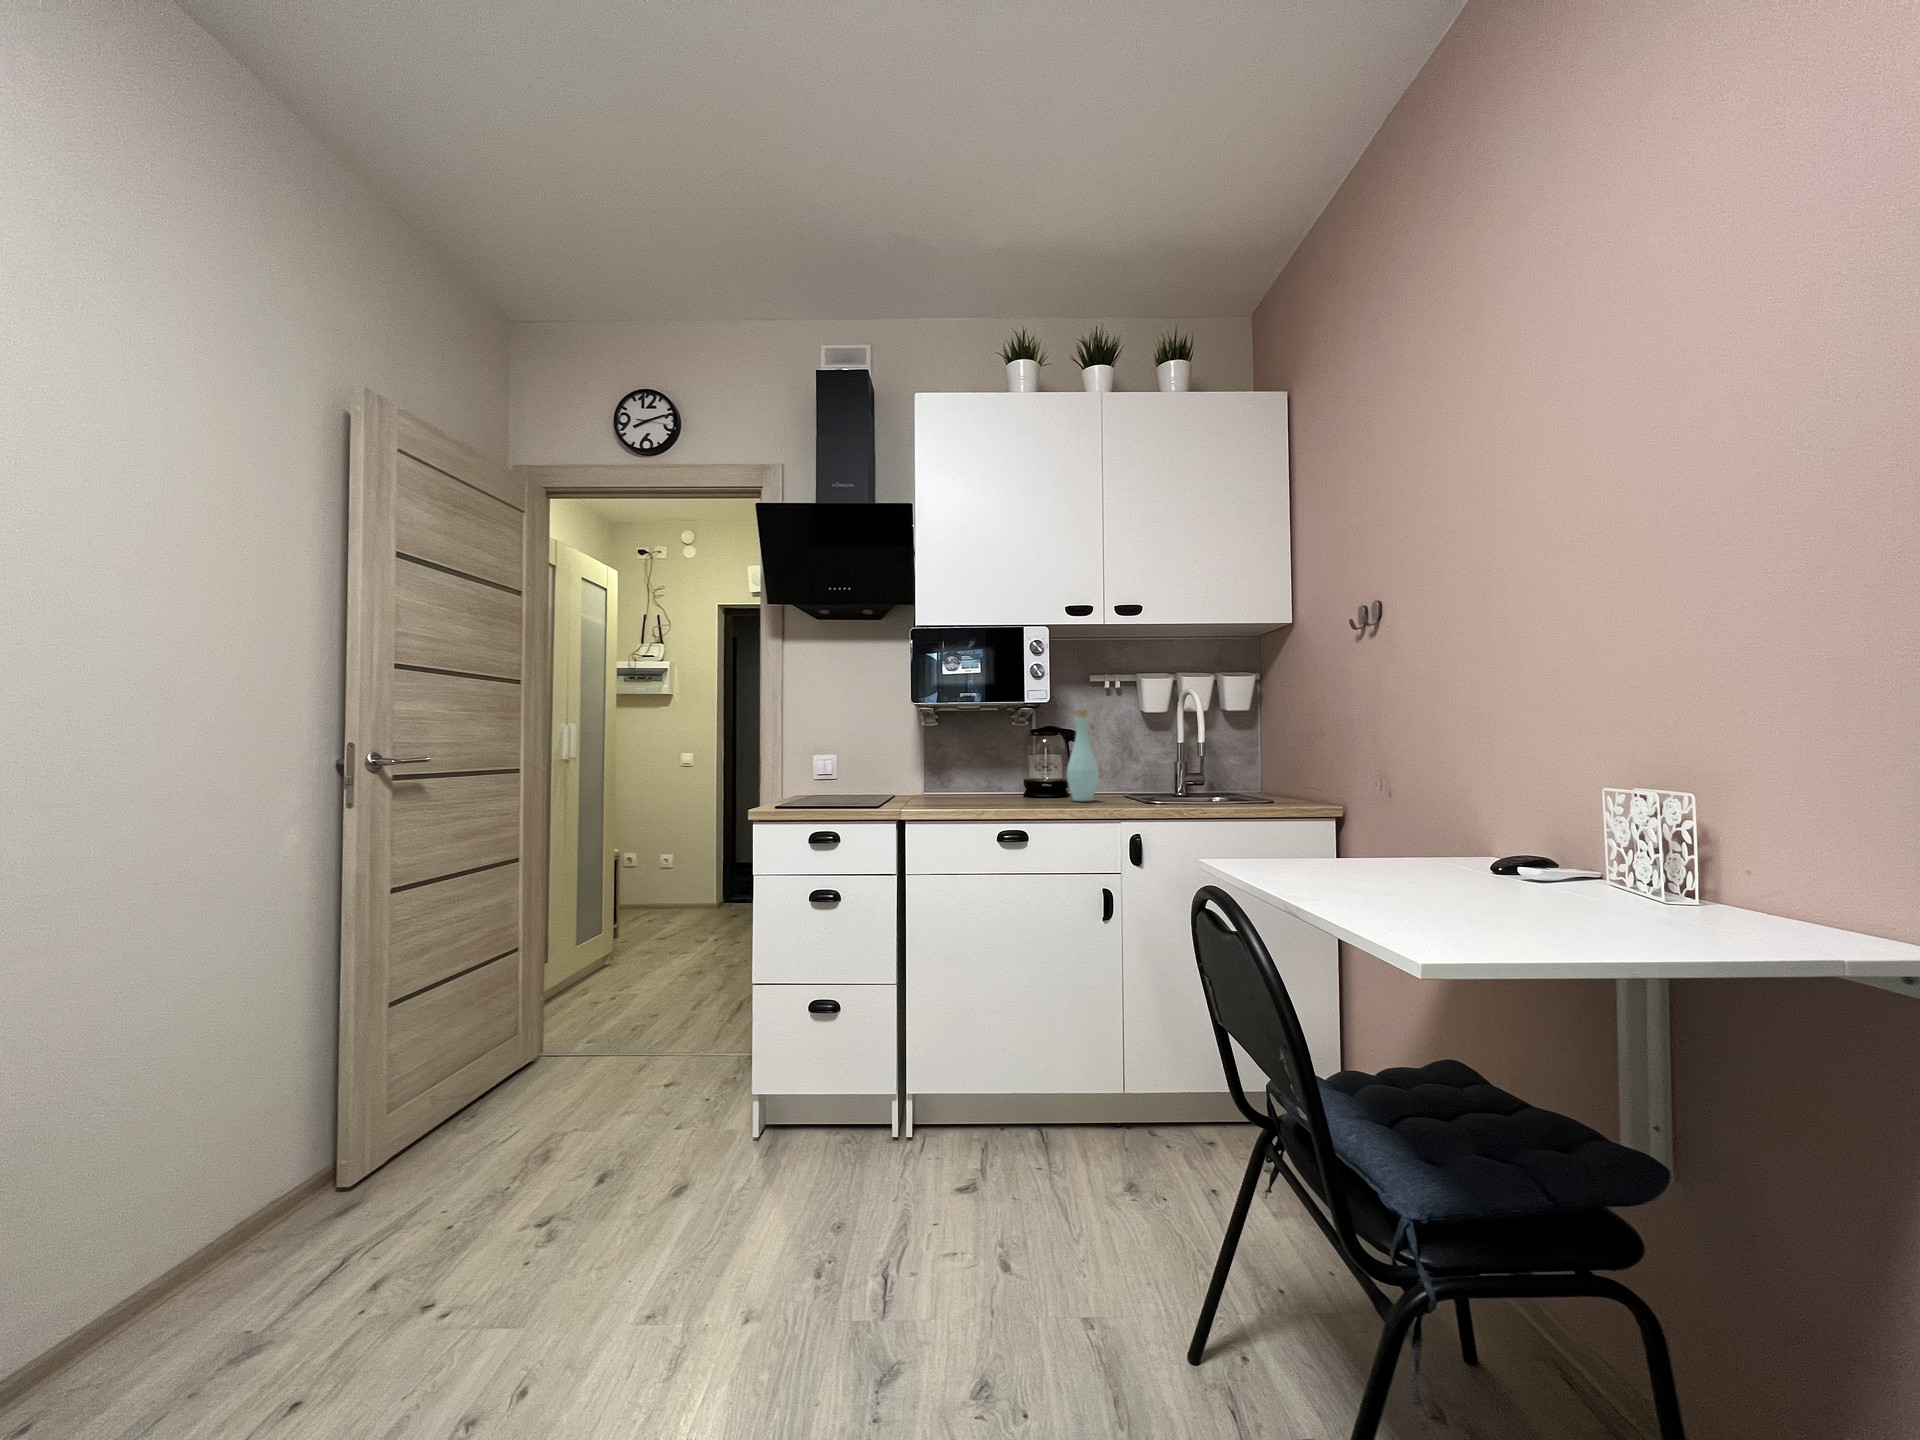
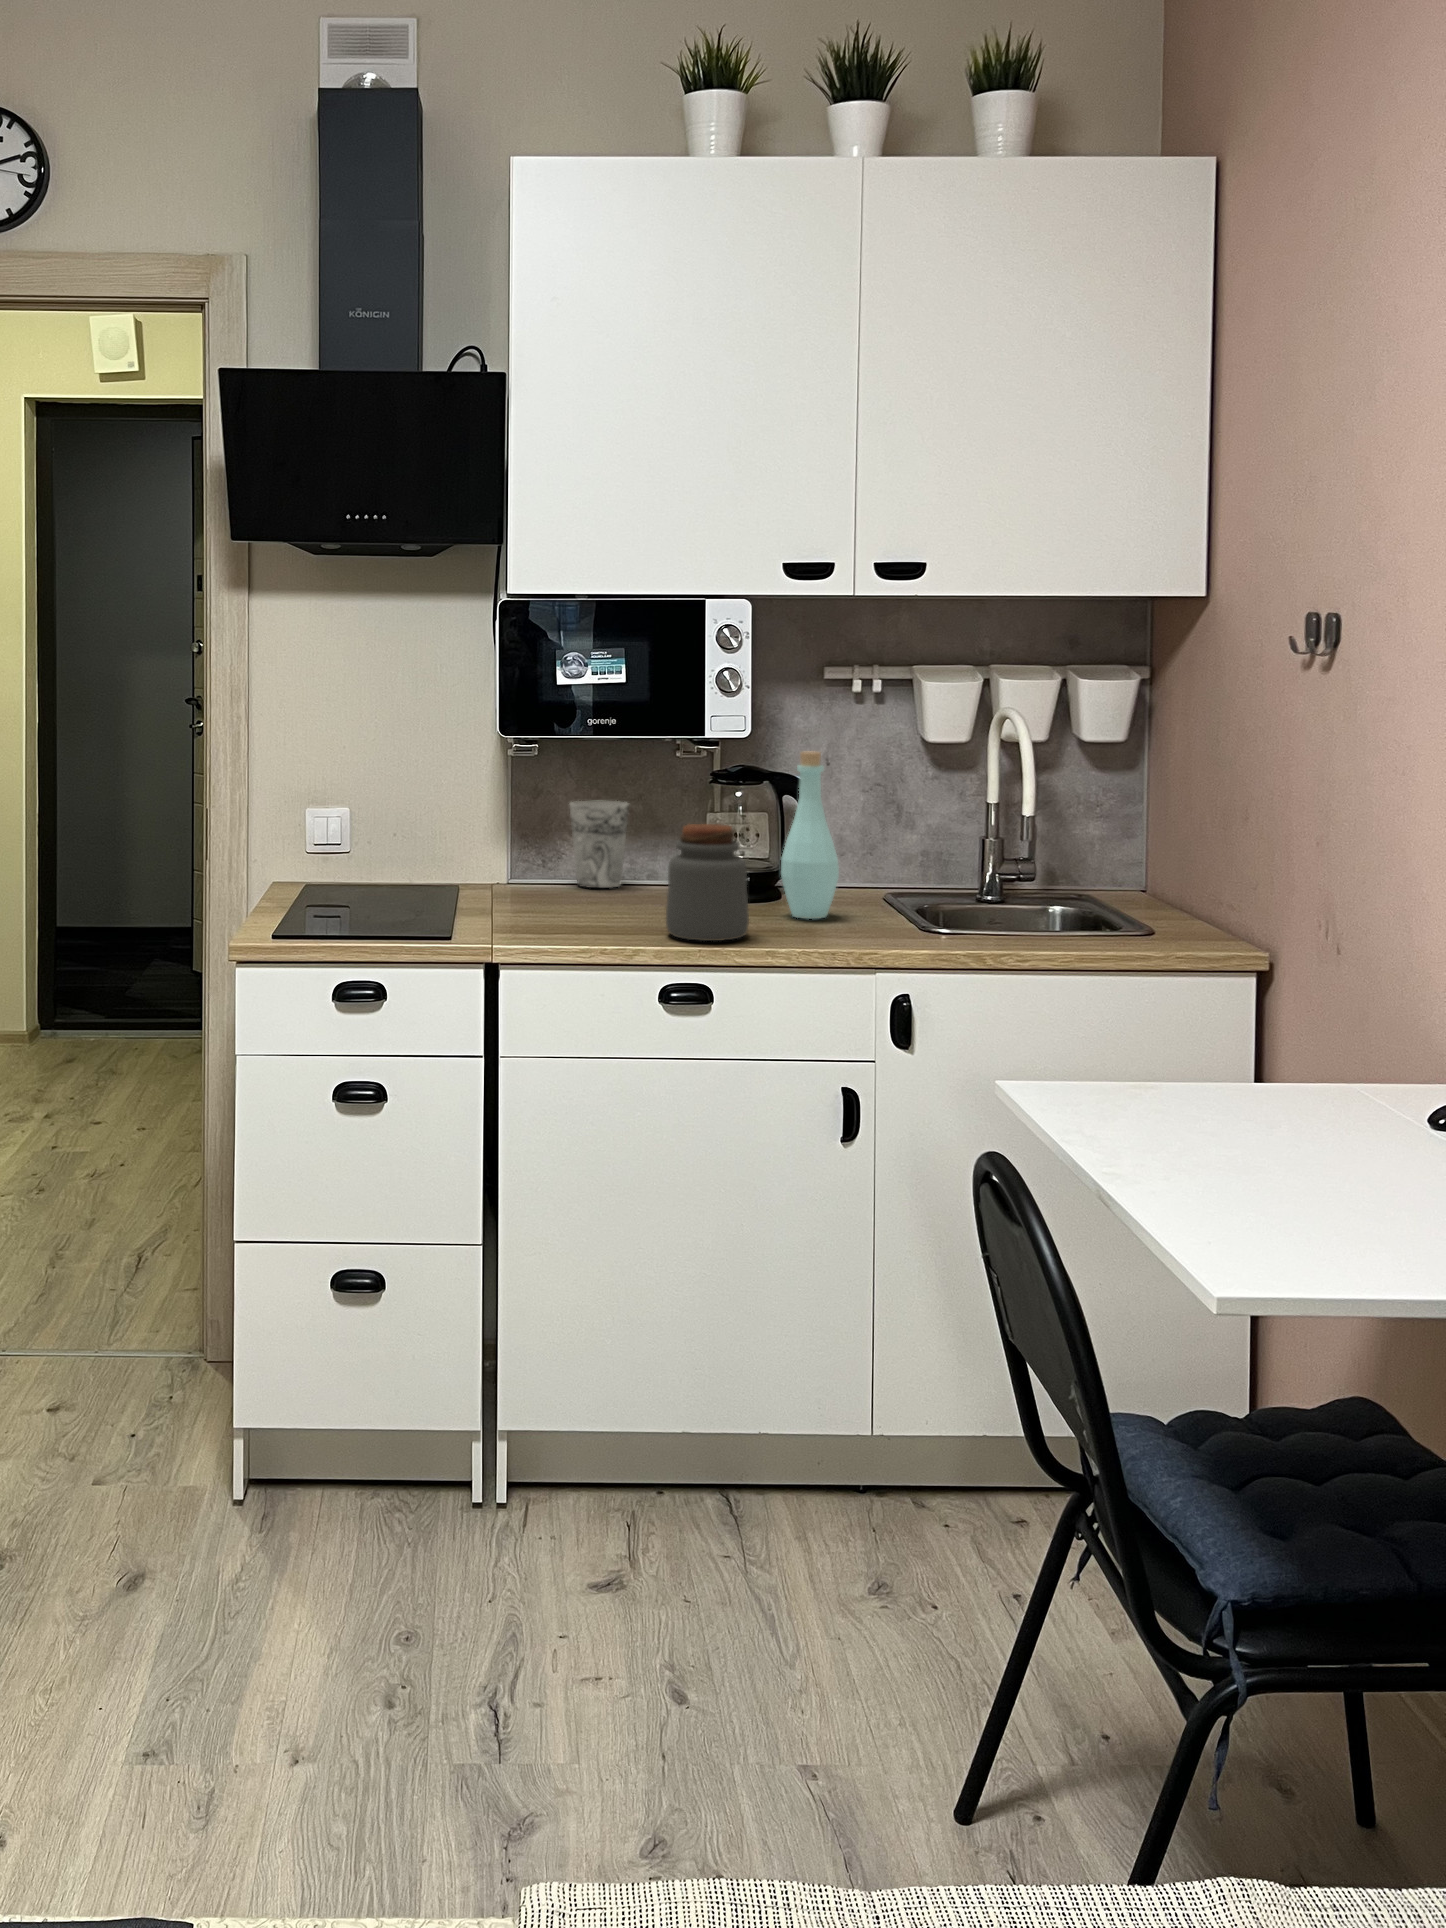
jar: none [1001,745,1048,808] -> present [666,824,749,941]
cup: none [954,749,986,794] -> present [570,801,629,888]

